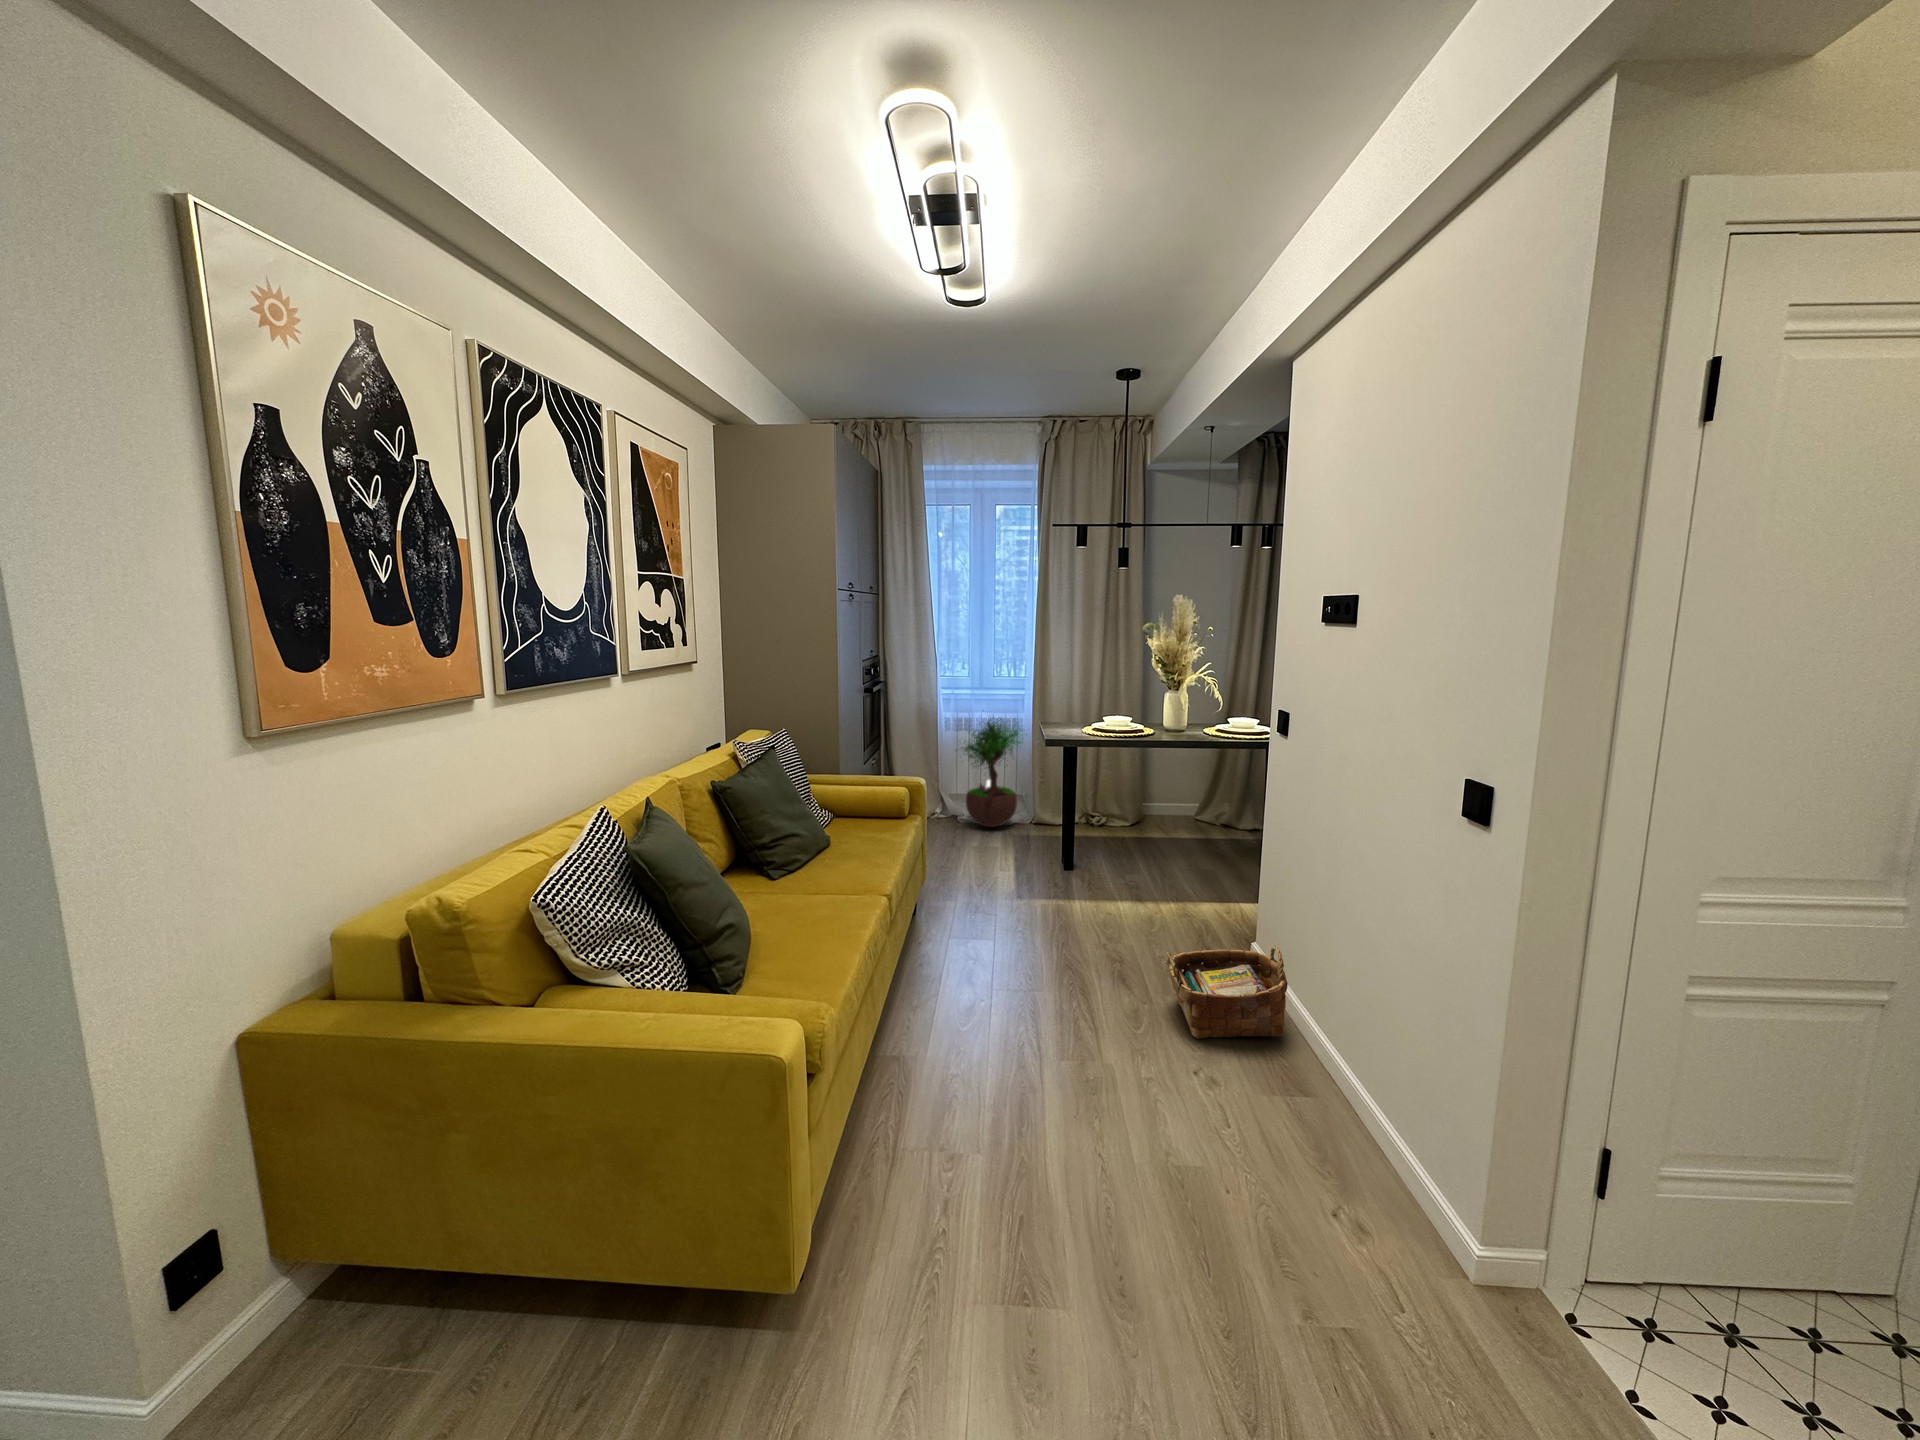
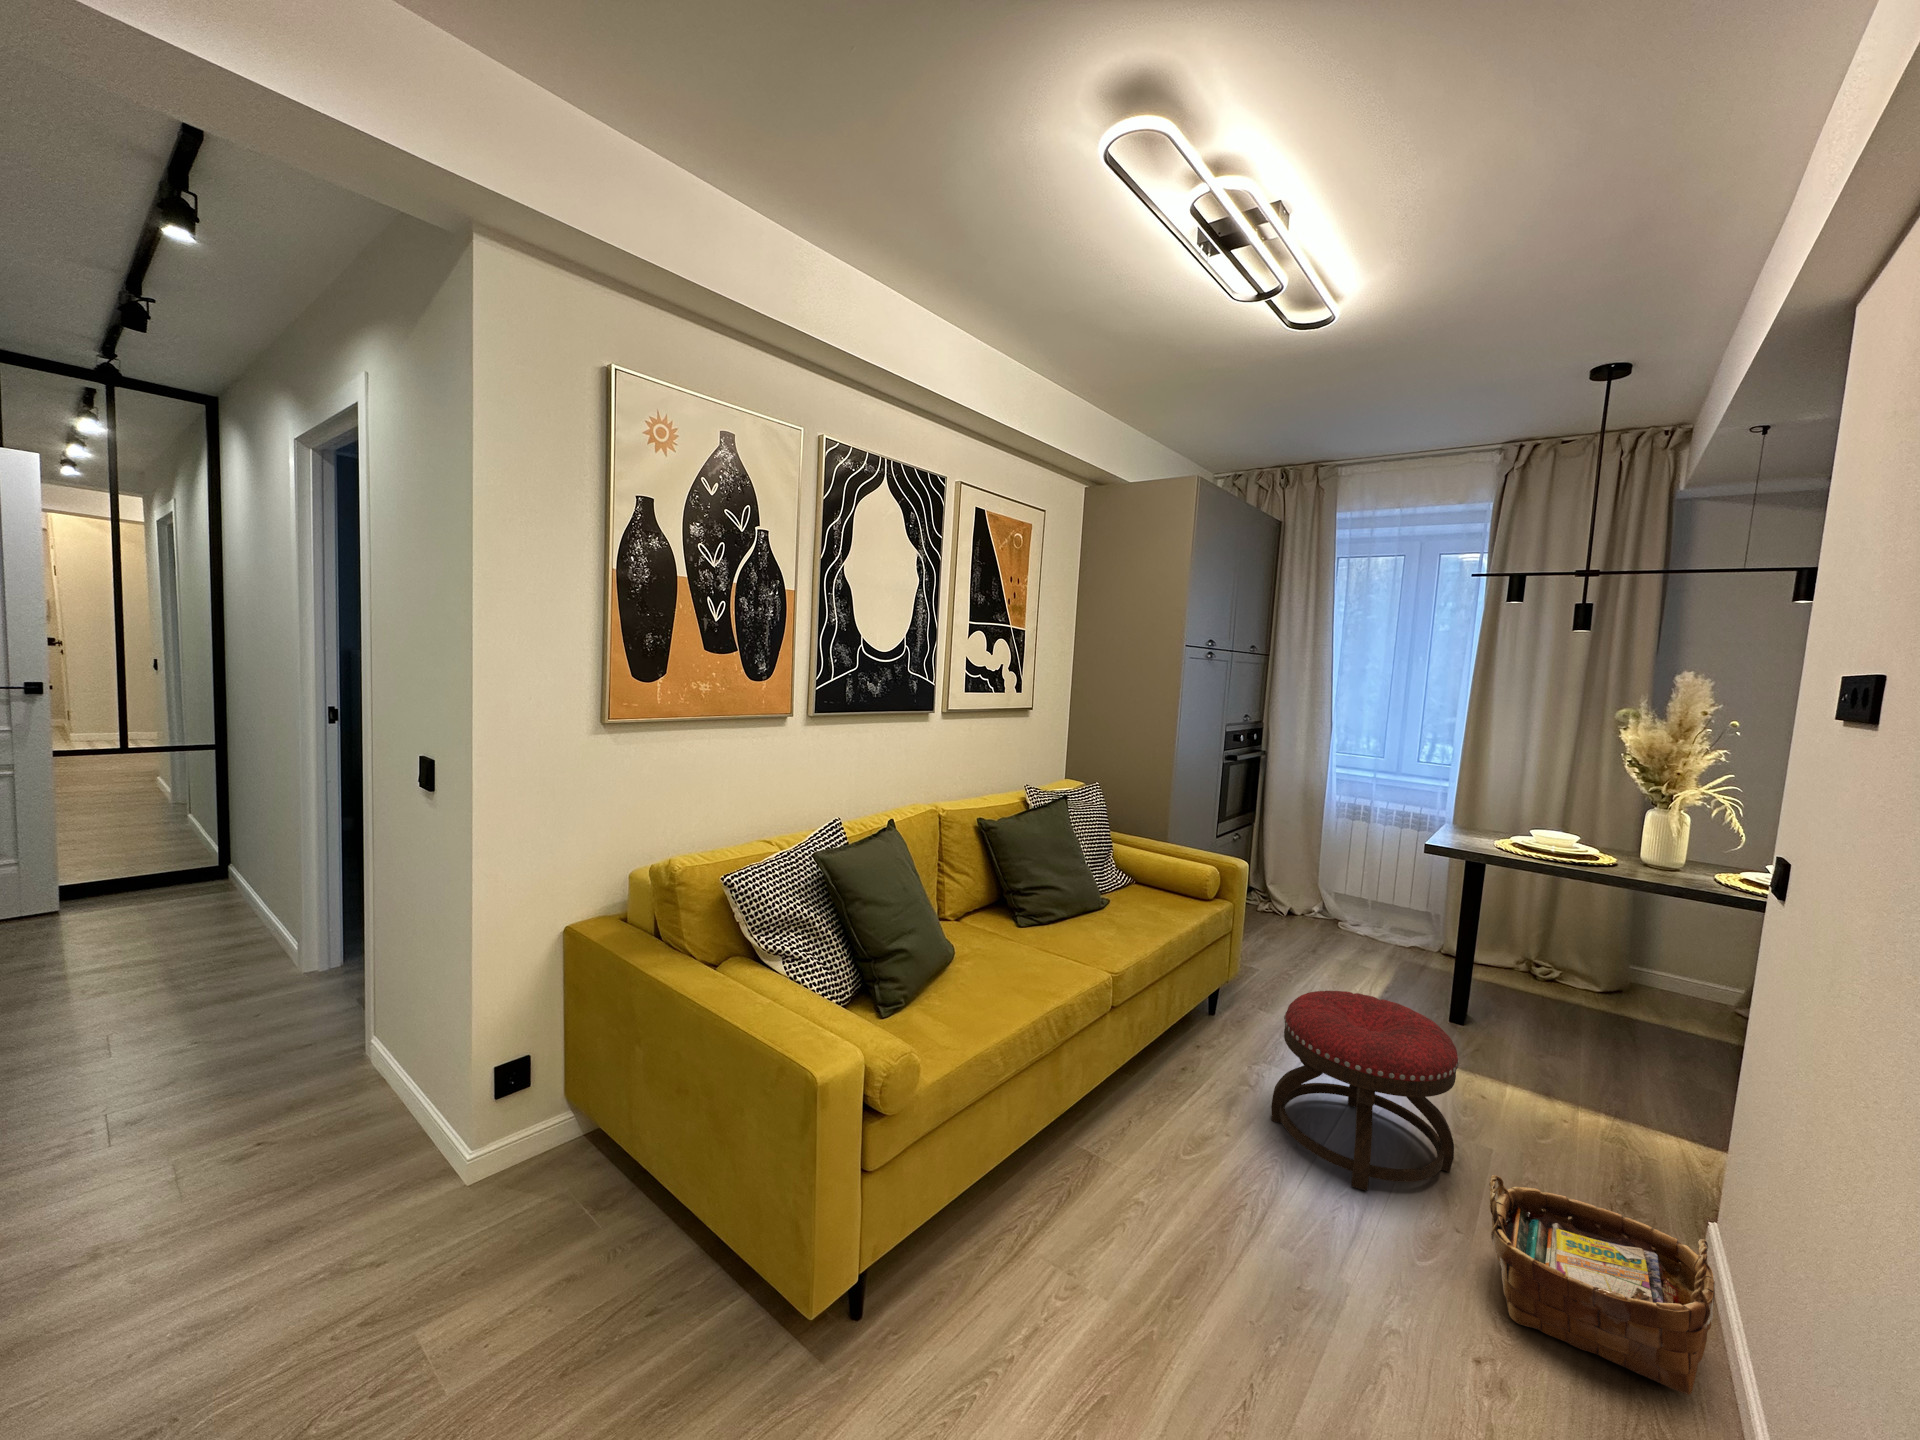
potted tree: present [962,710,1021,827] -> none [1332,799,1436,948]
ottoman: none [1000,858,1123,998] -> present [1271,991,1459,1191]

